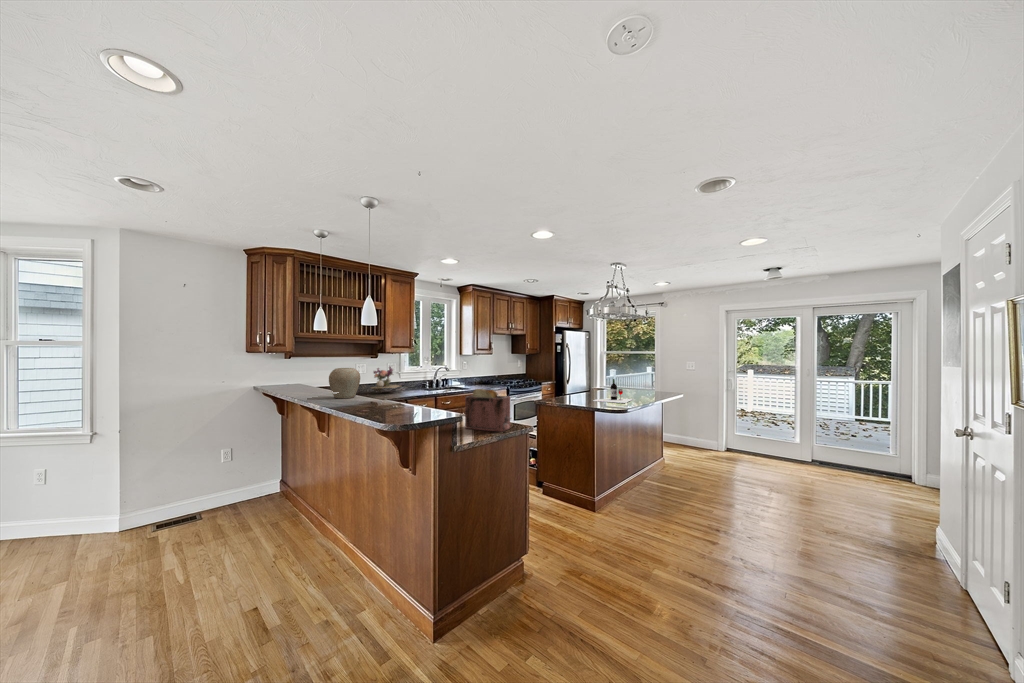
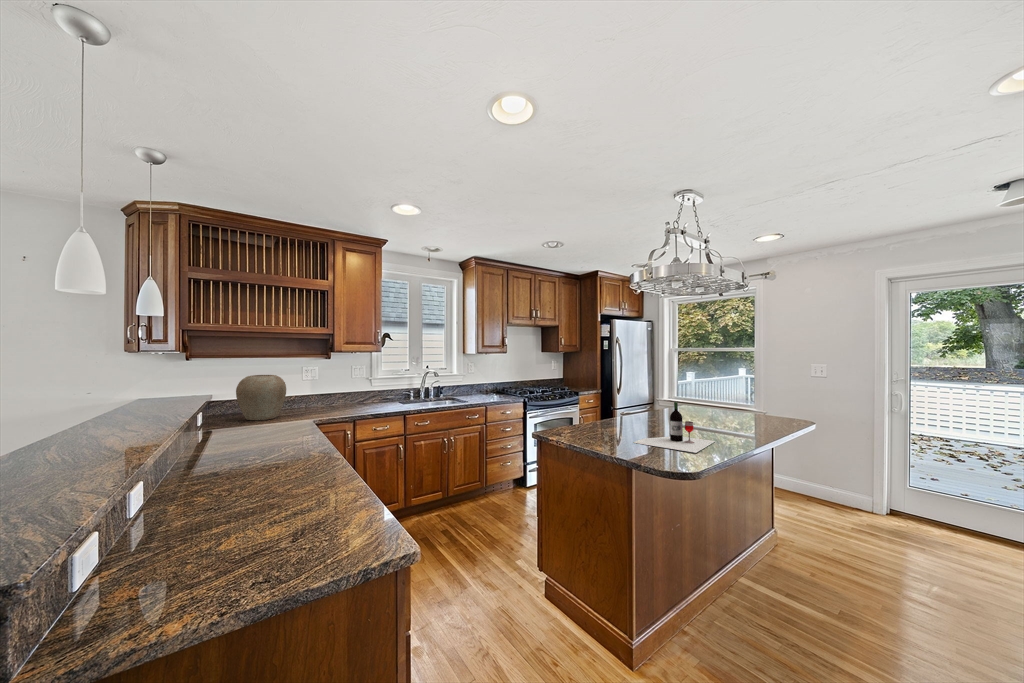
flower arrangement: present [371,367,400,392] -> none [310,370,360,410]
toaster: present [465,389,511,432] -> none [257,449,360,579]

